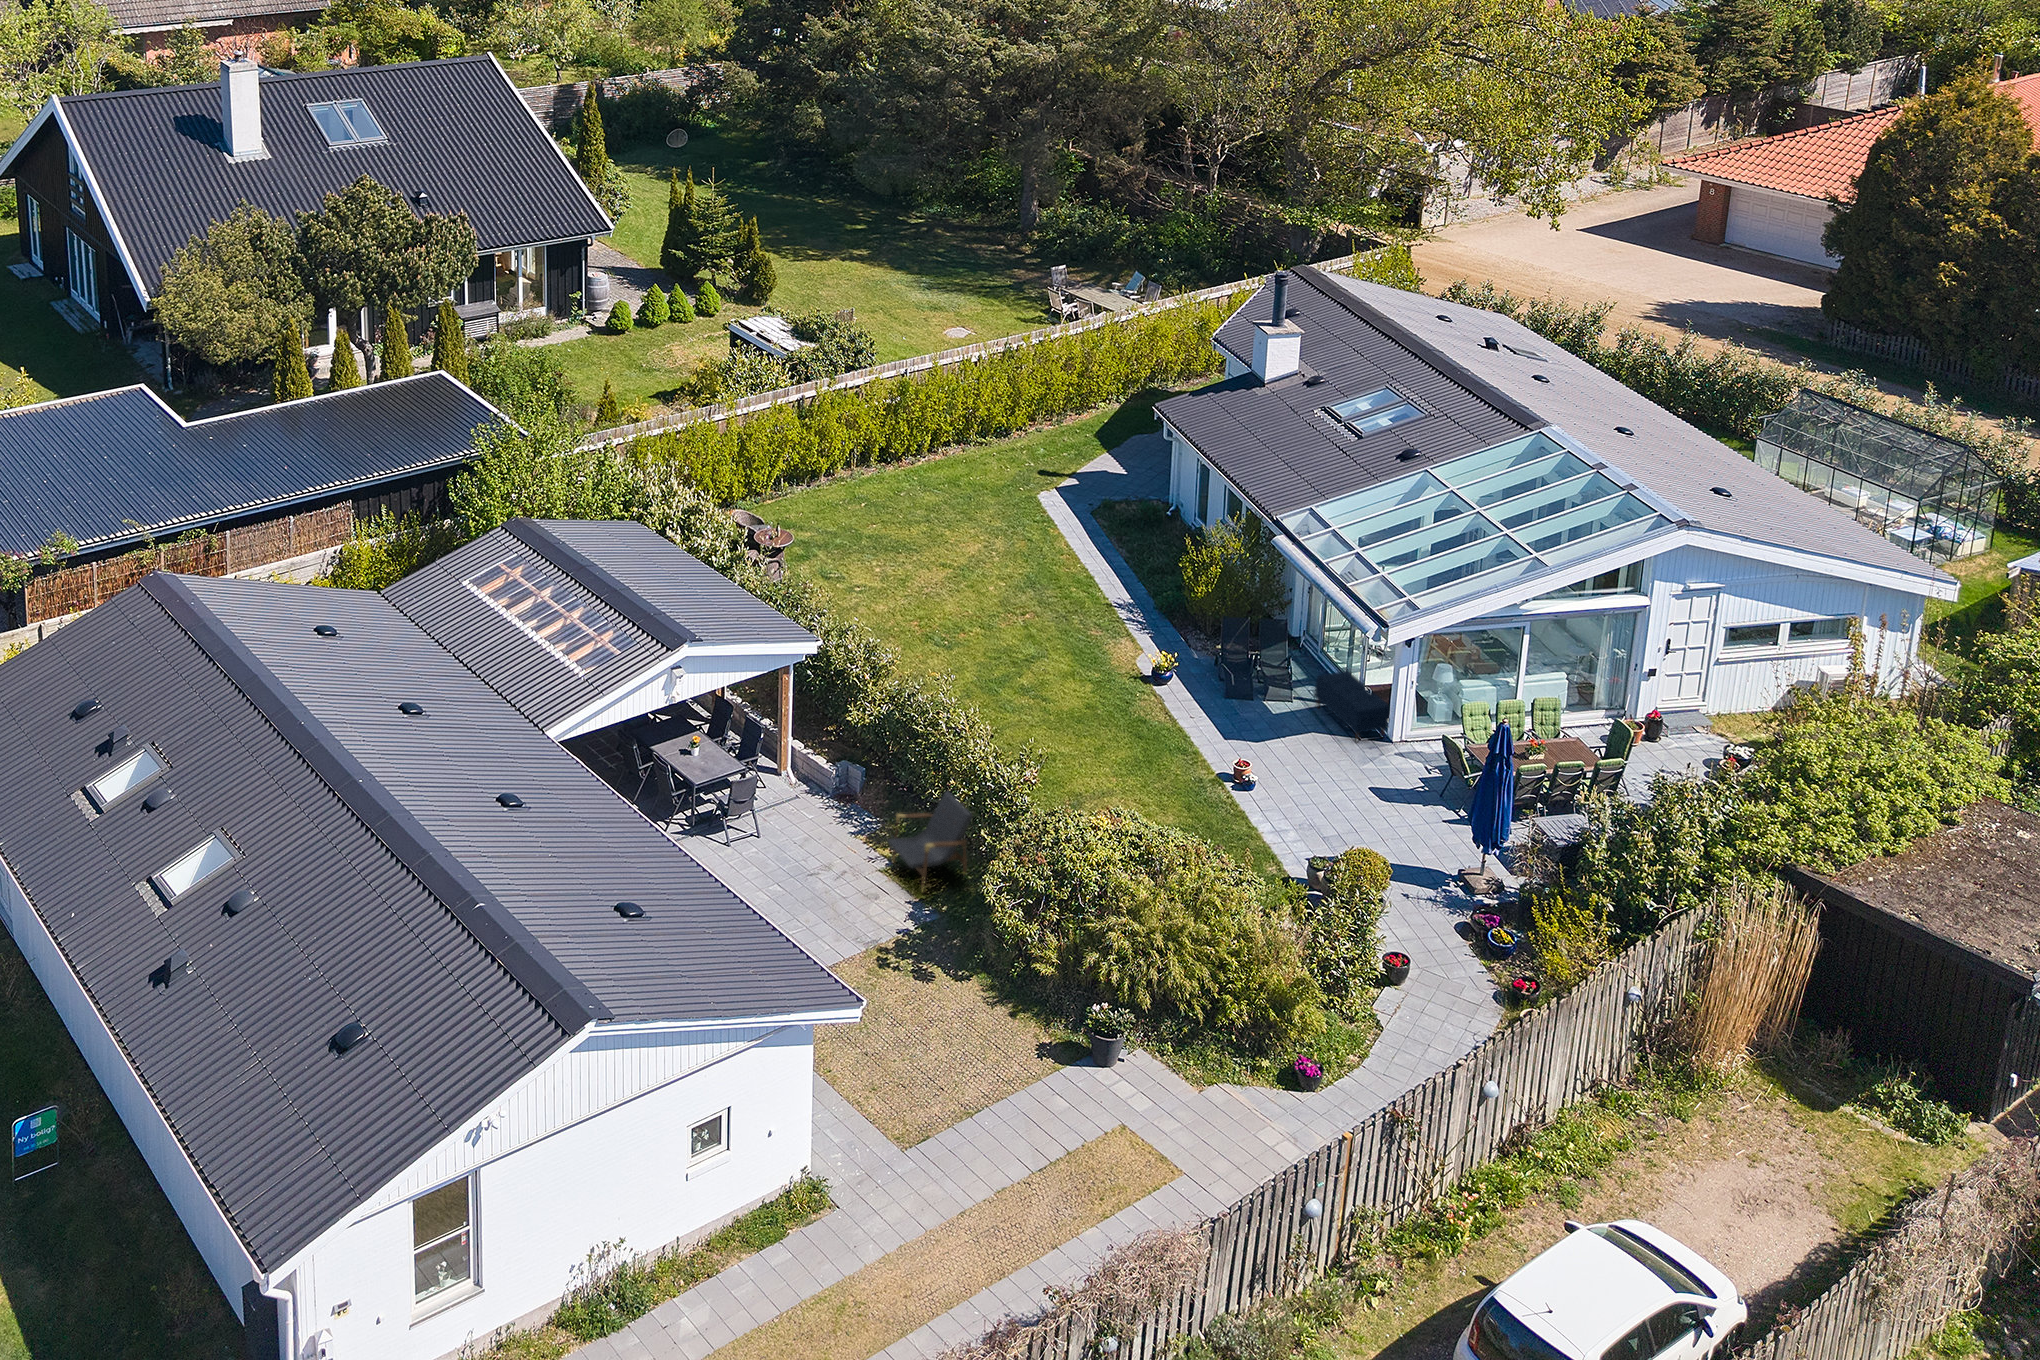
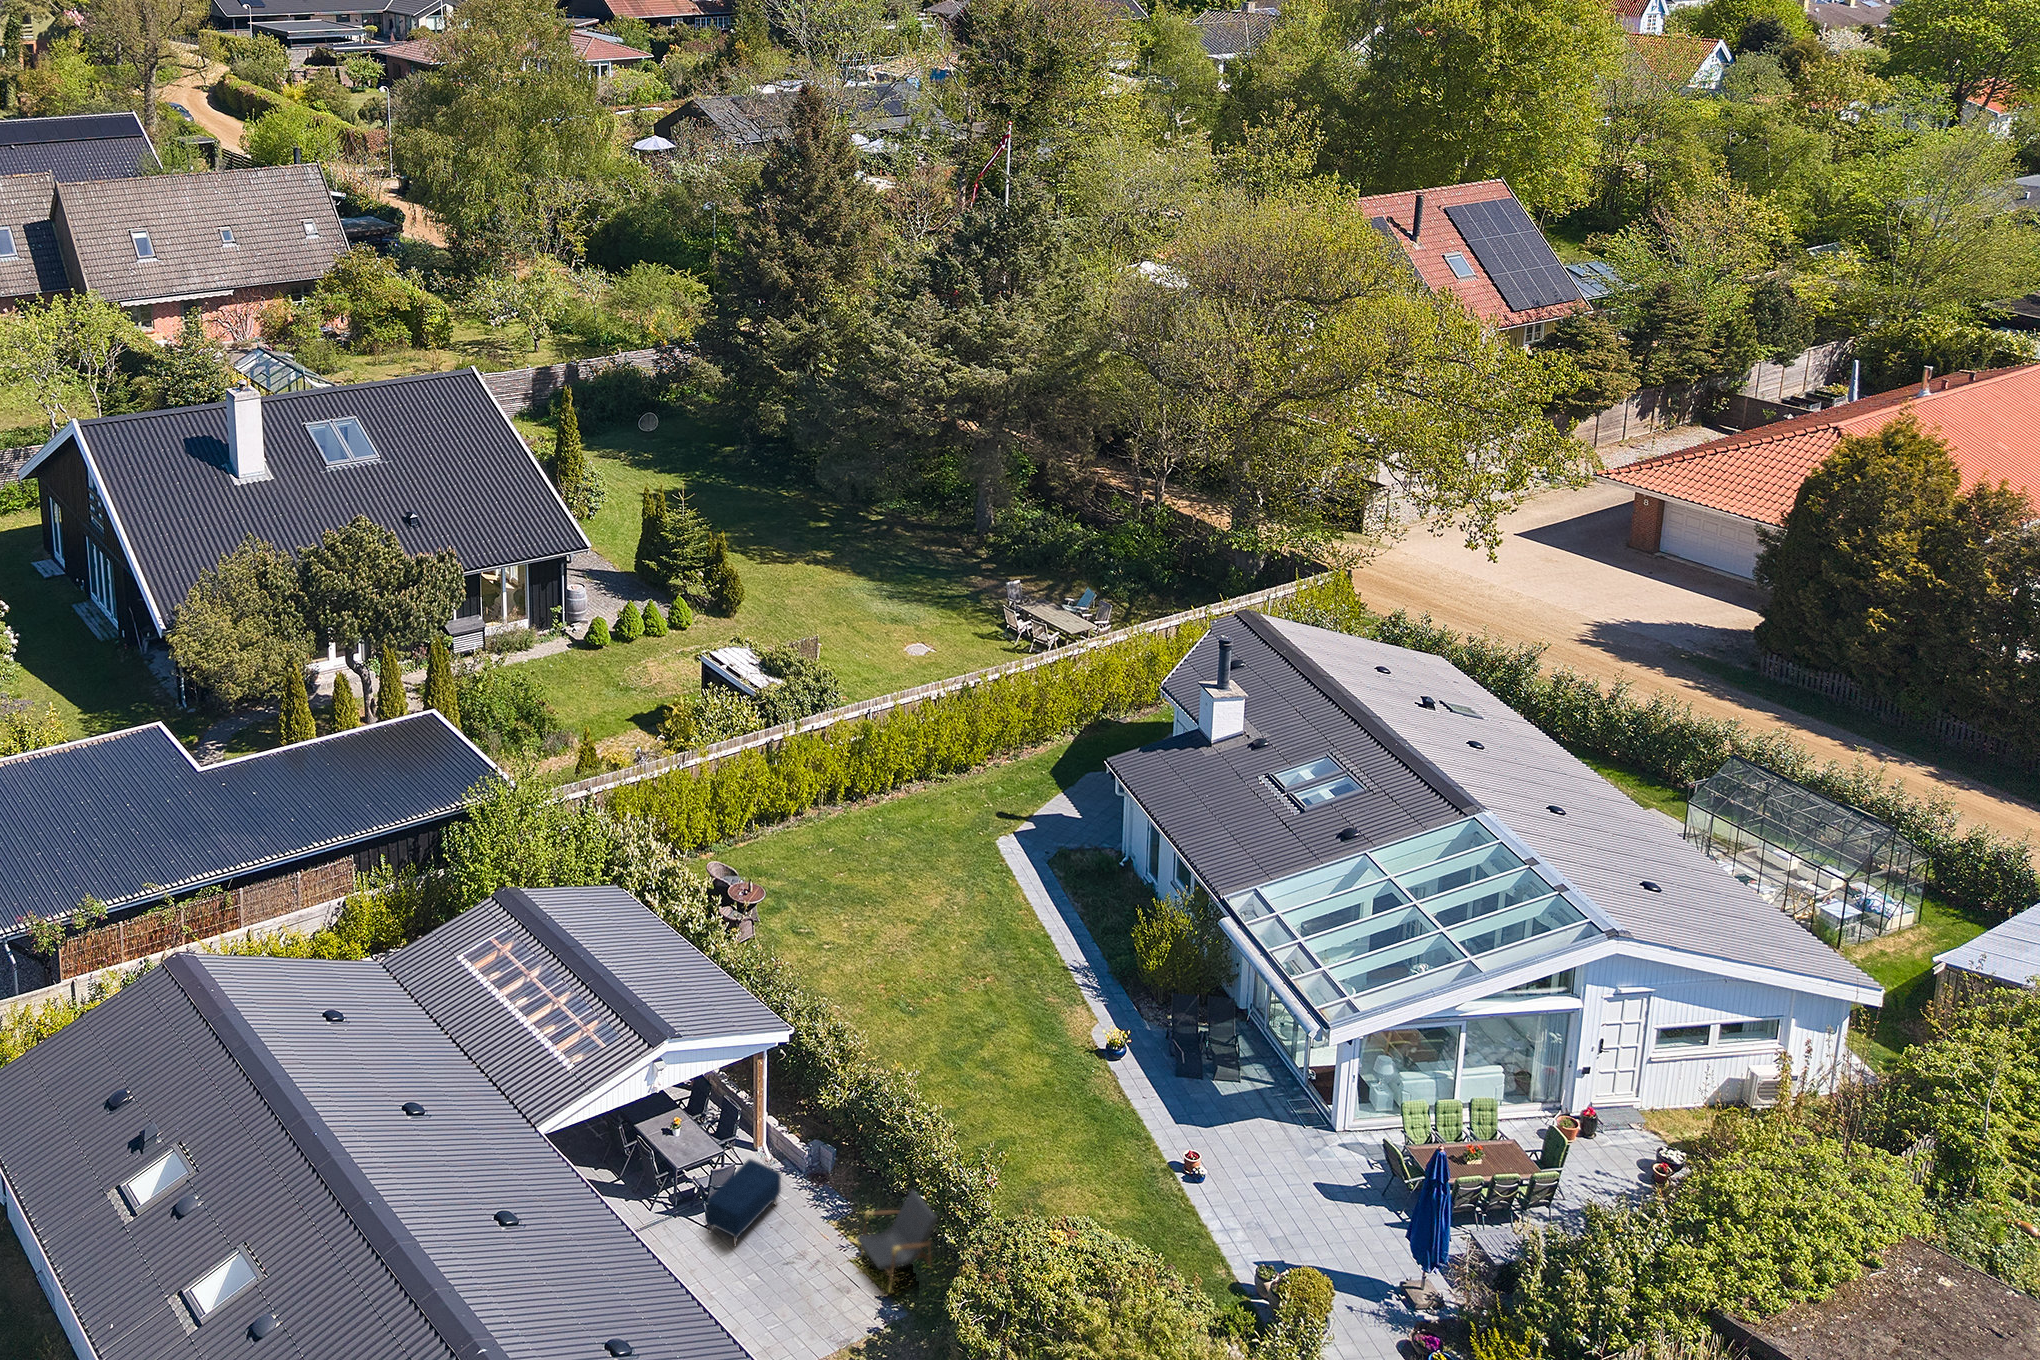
bench: present [1315,671,1390,742] -> present [705,1159,781,1246]

